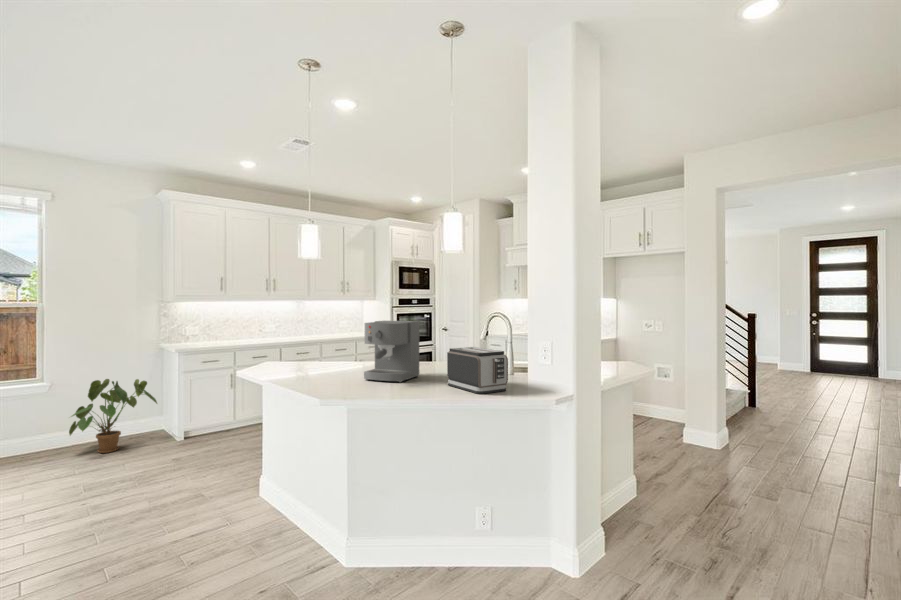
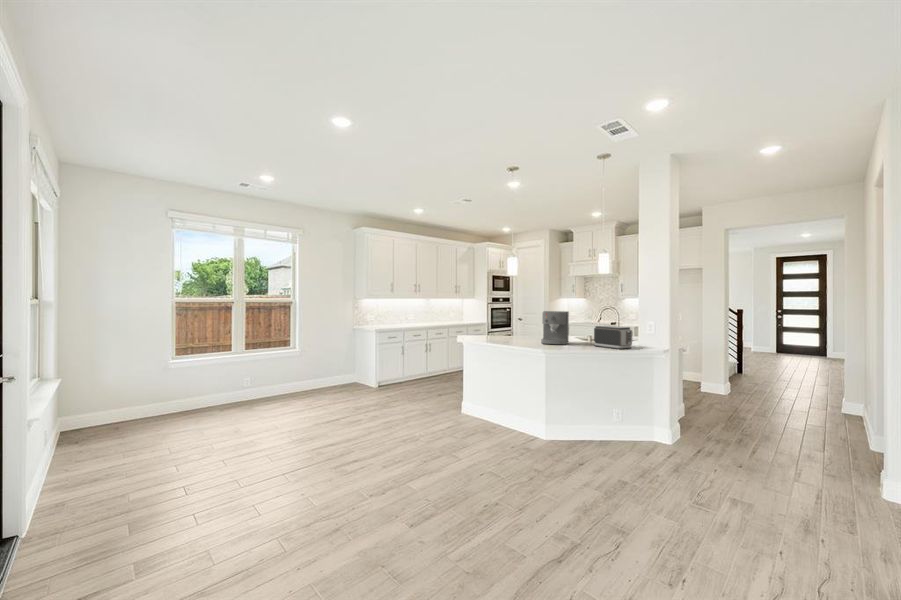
house plant: present [69,379,157,453] -> none [316,348,363,394]

